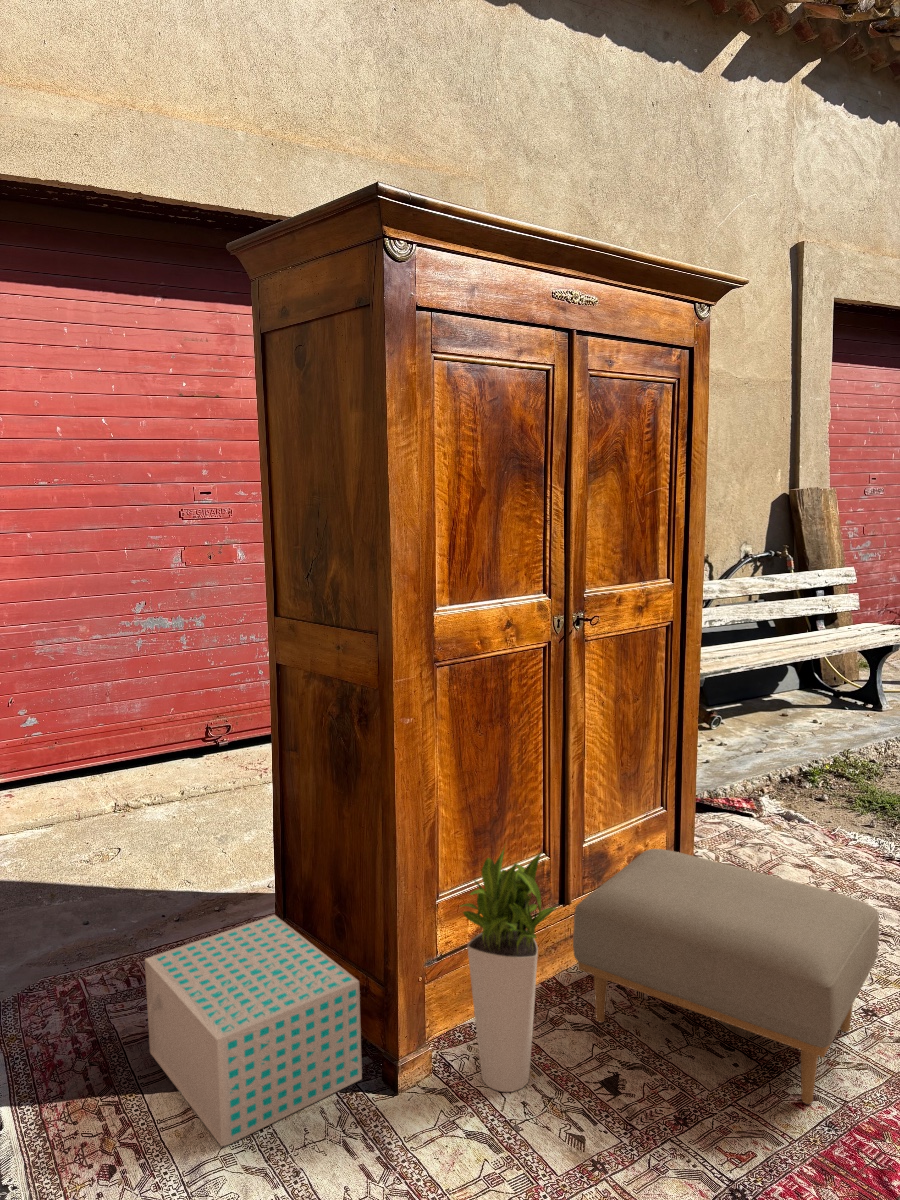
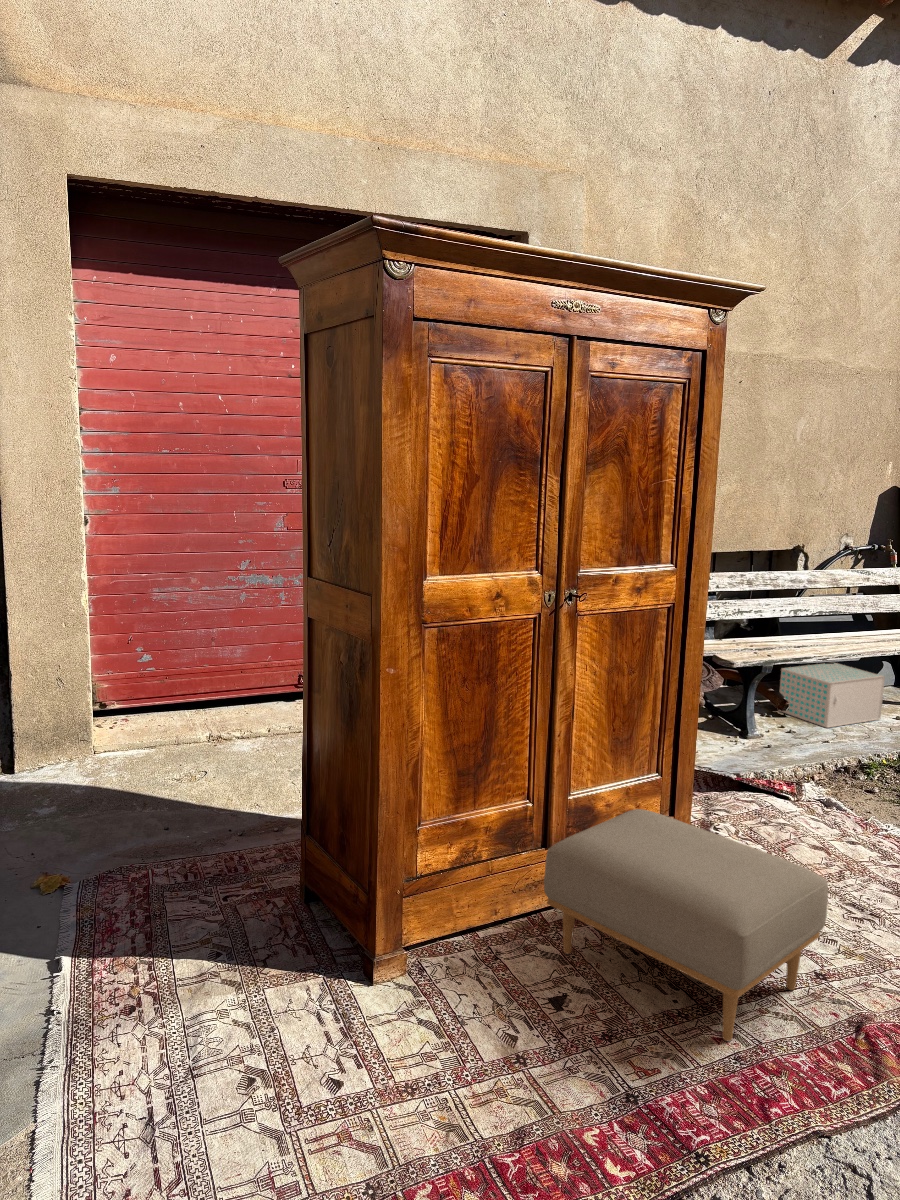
planter: present [461,848,556,1092] -> none [433,784,517,996]
storage box: present [145,915,362,1146] -> present [780,663,885,728]

